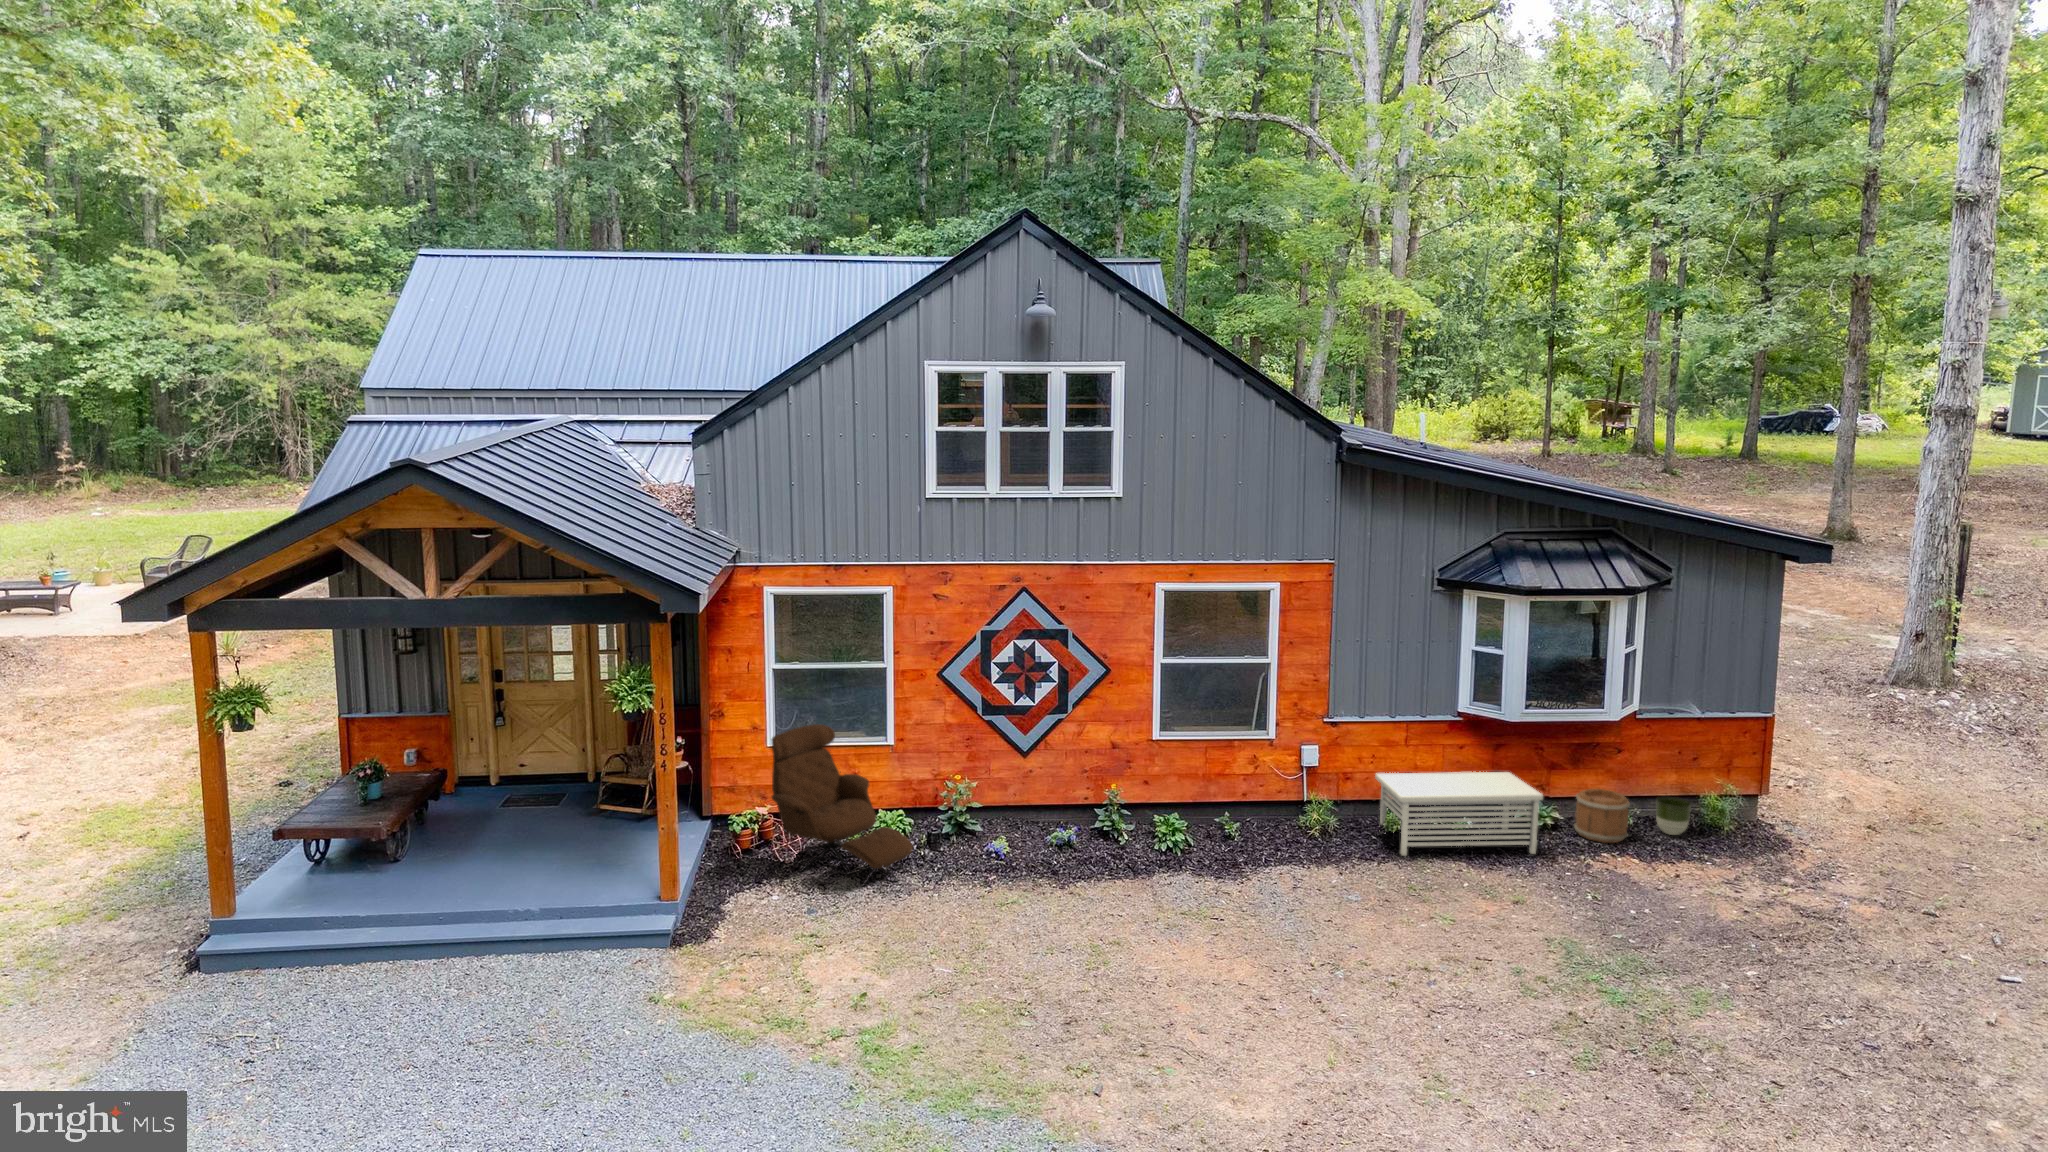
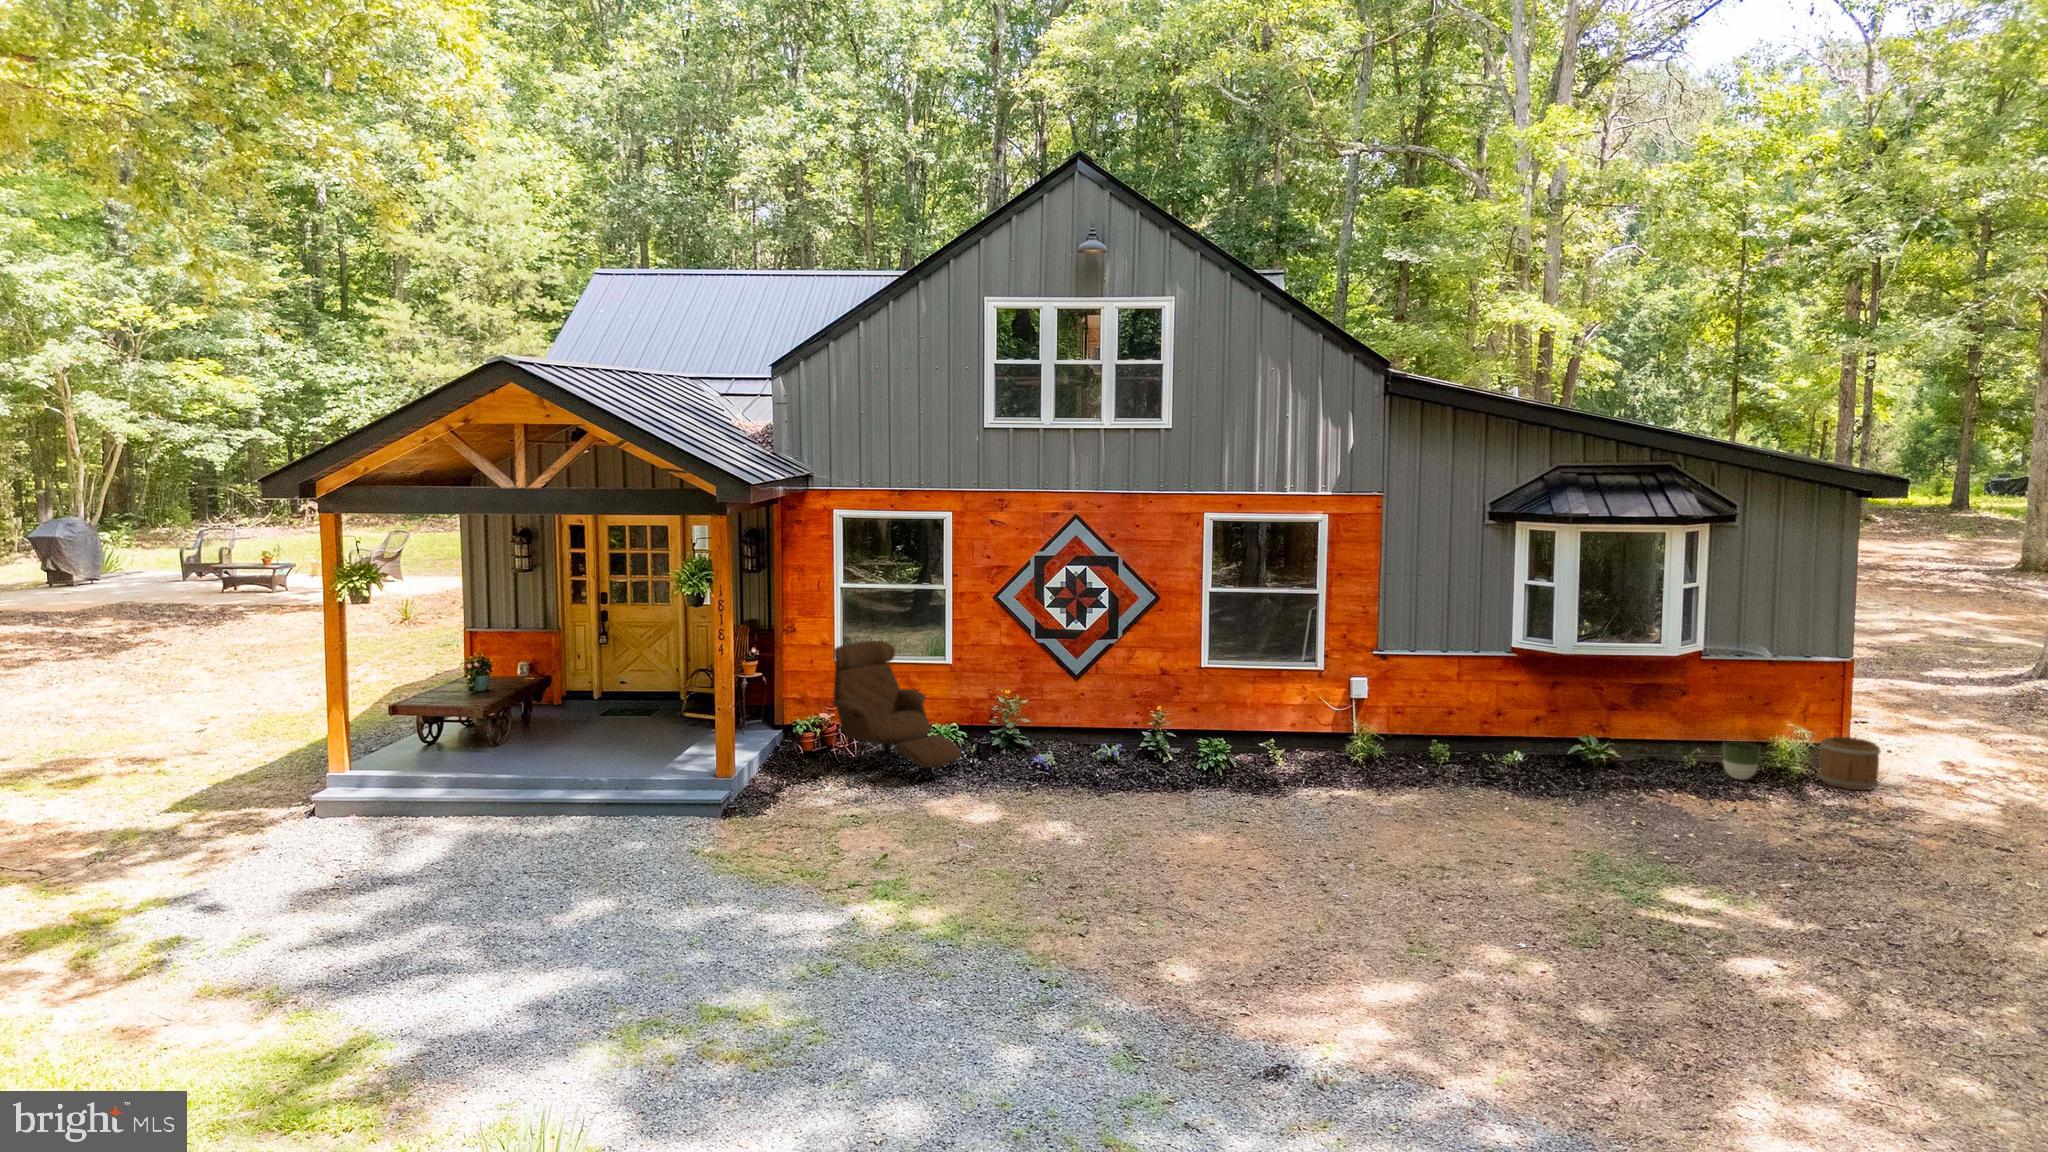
storage bench: present [1375,772,1543,856] -> none [1425,707,1594,788]
bucket: present [1574,789,1630,843] -> present [1818,737,1880,790]

